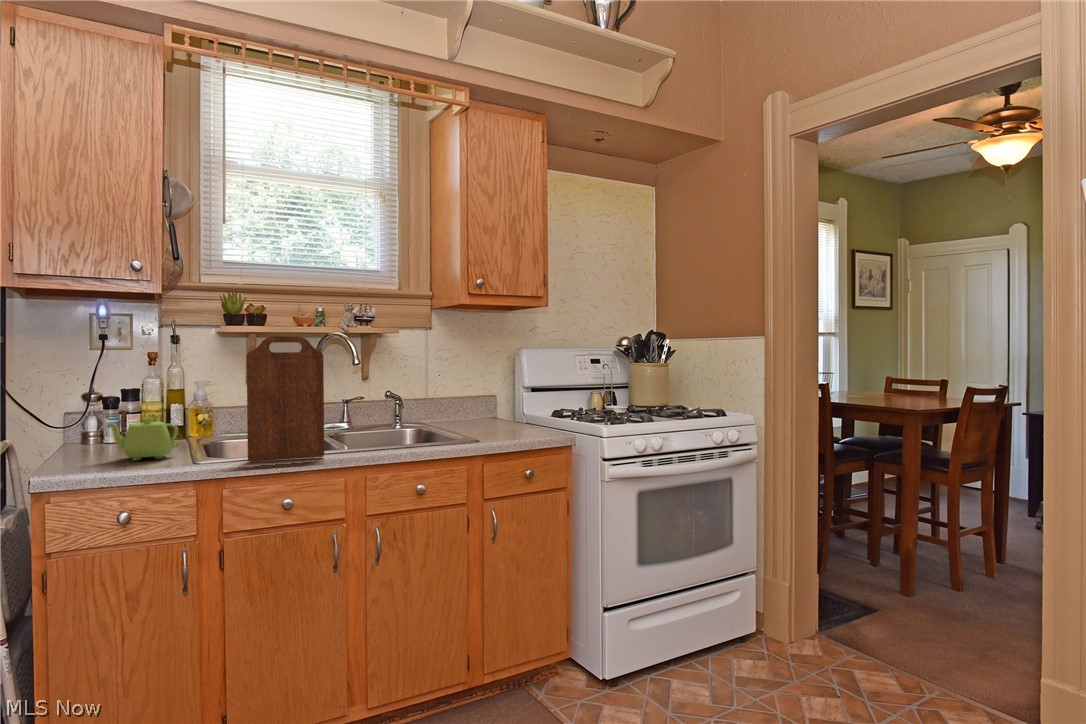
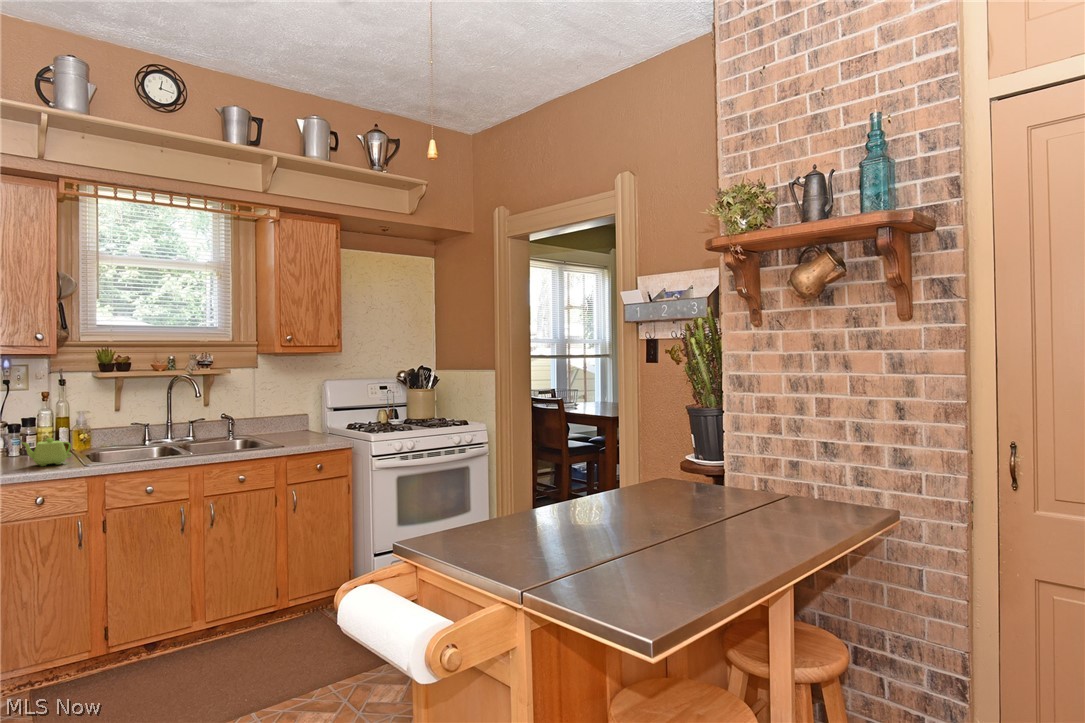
cutting board: present [247,336,324,462] -> none [121,384,175,464]

